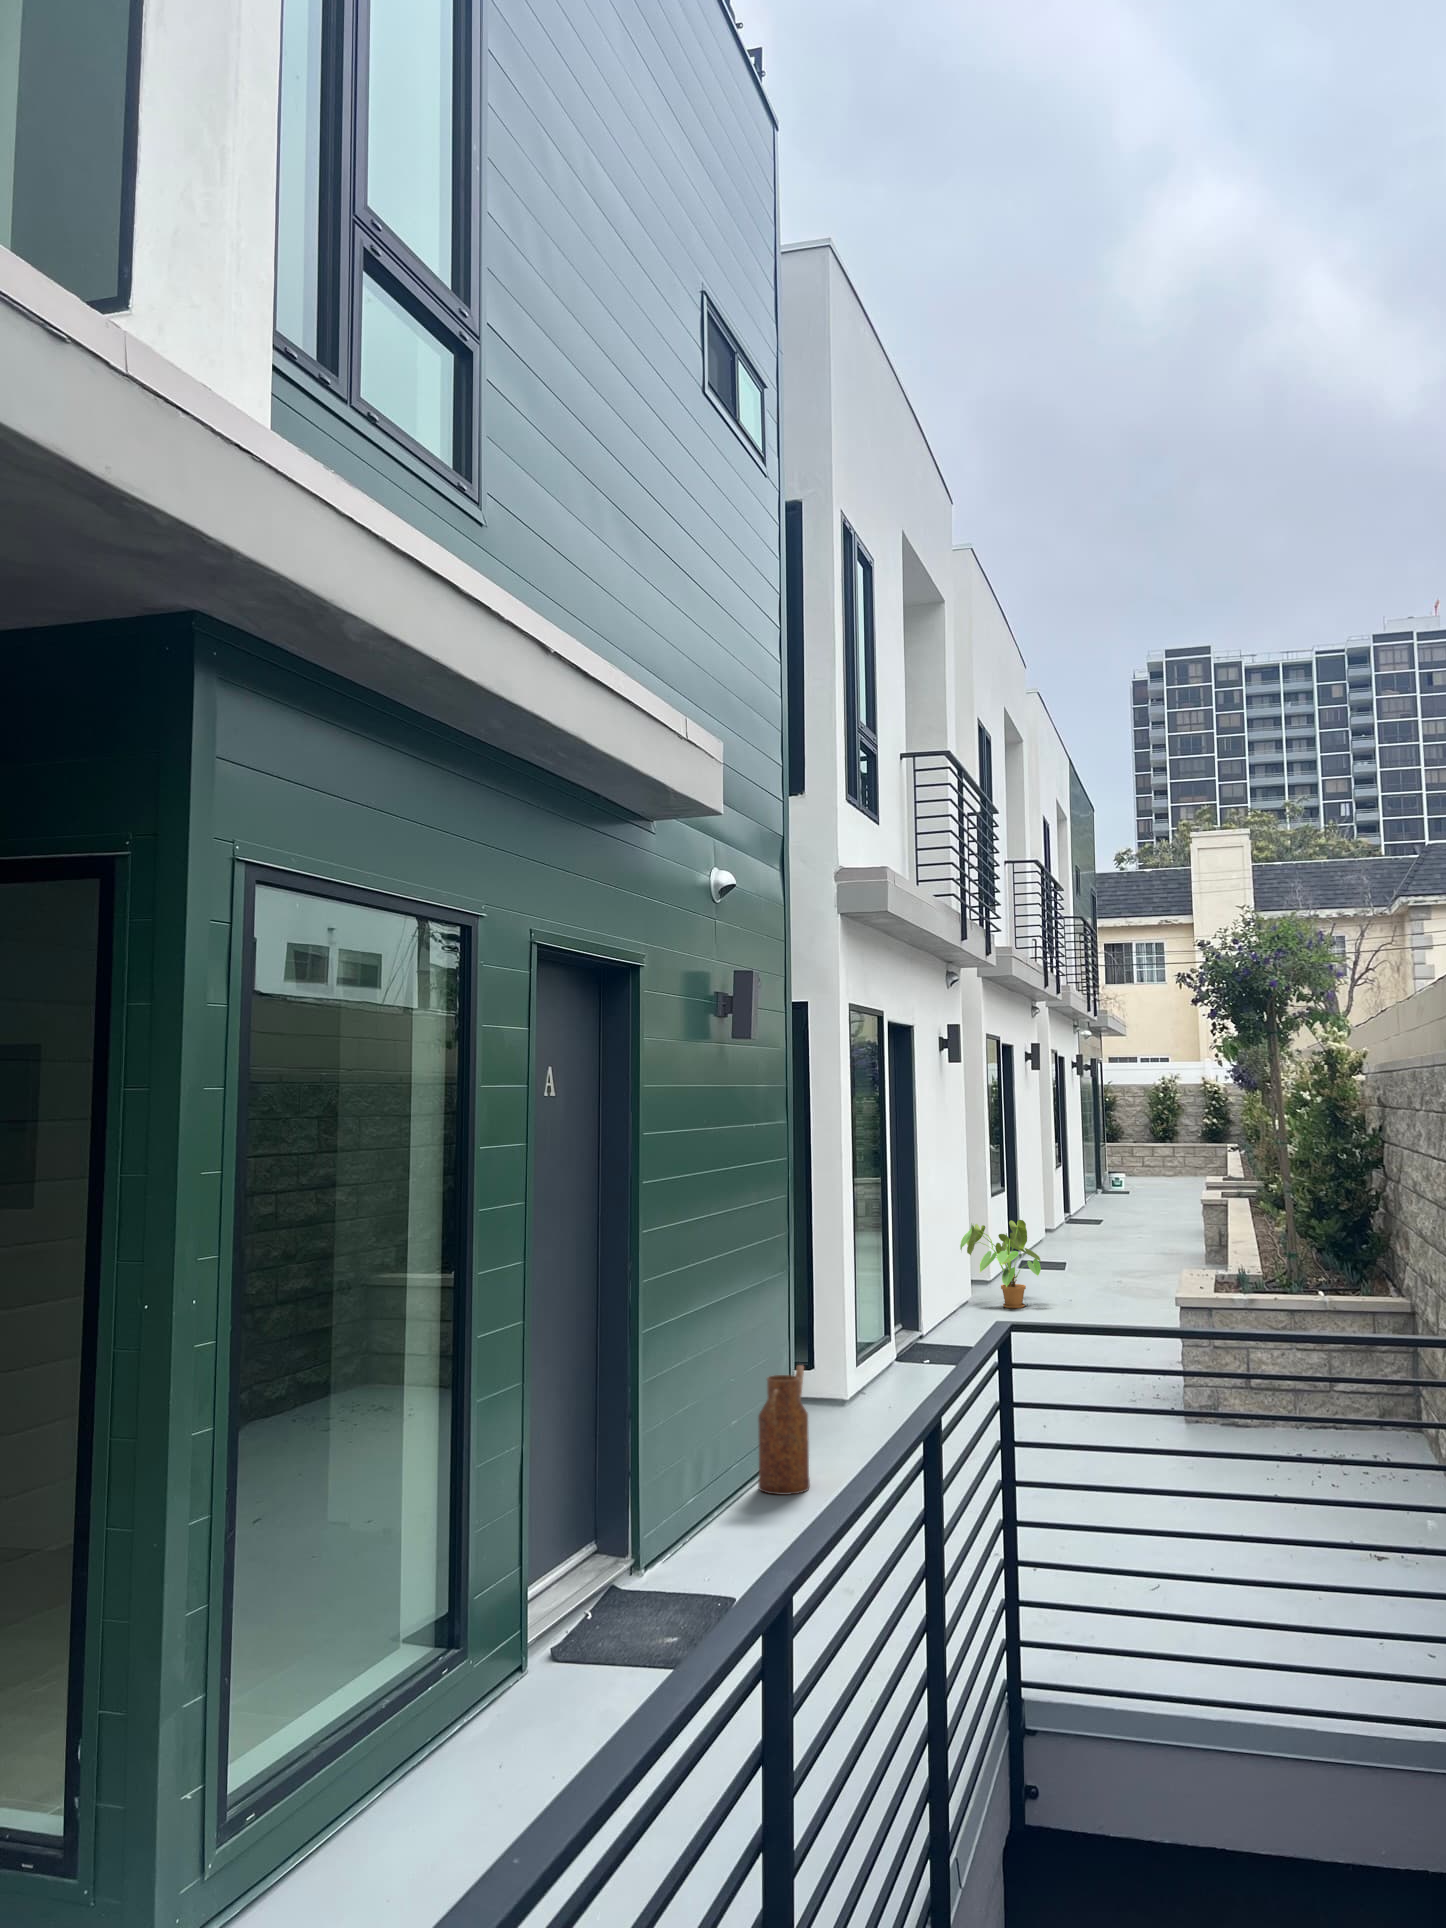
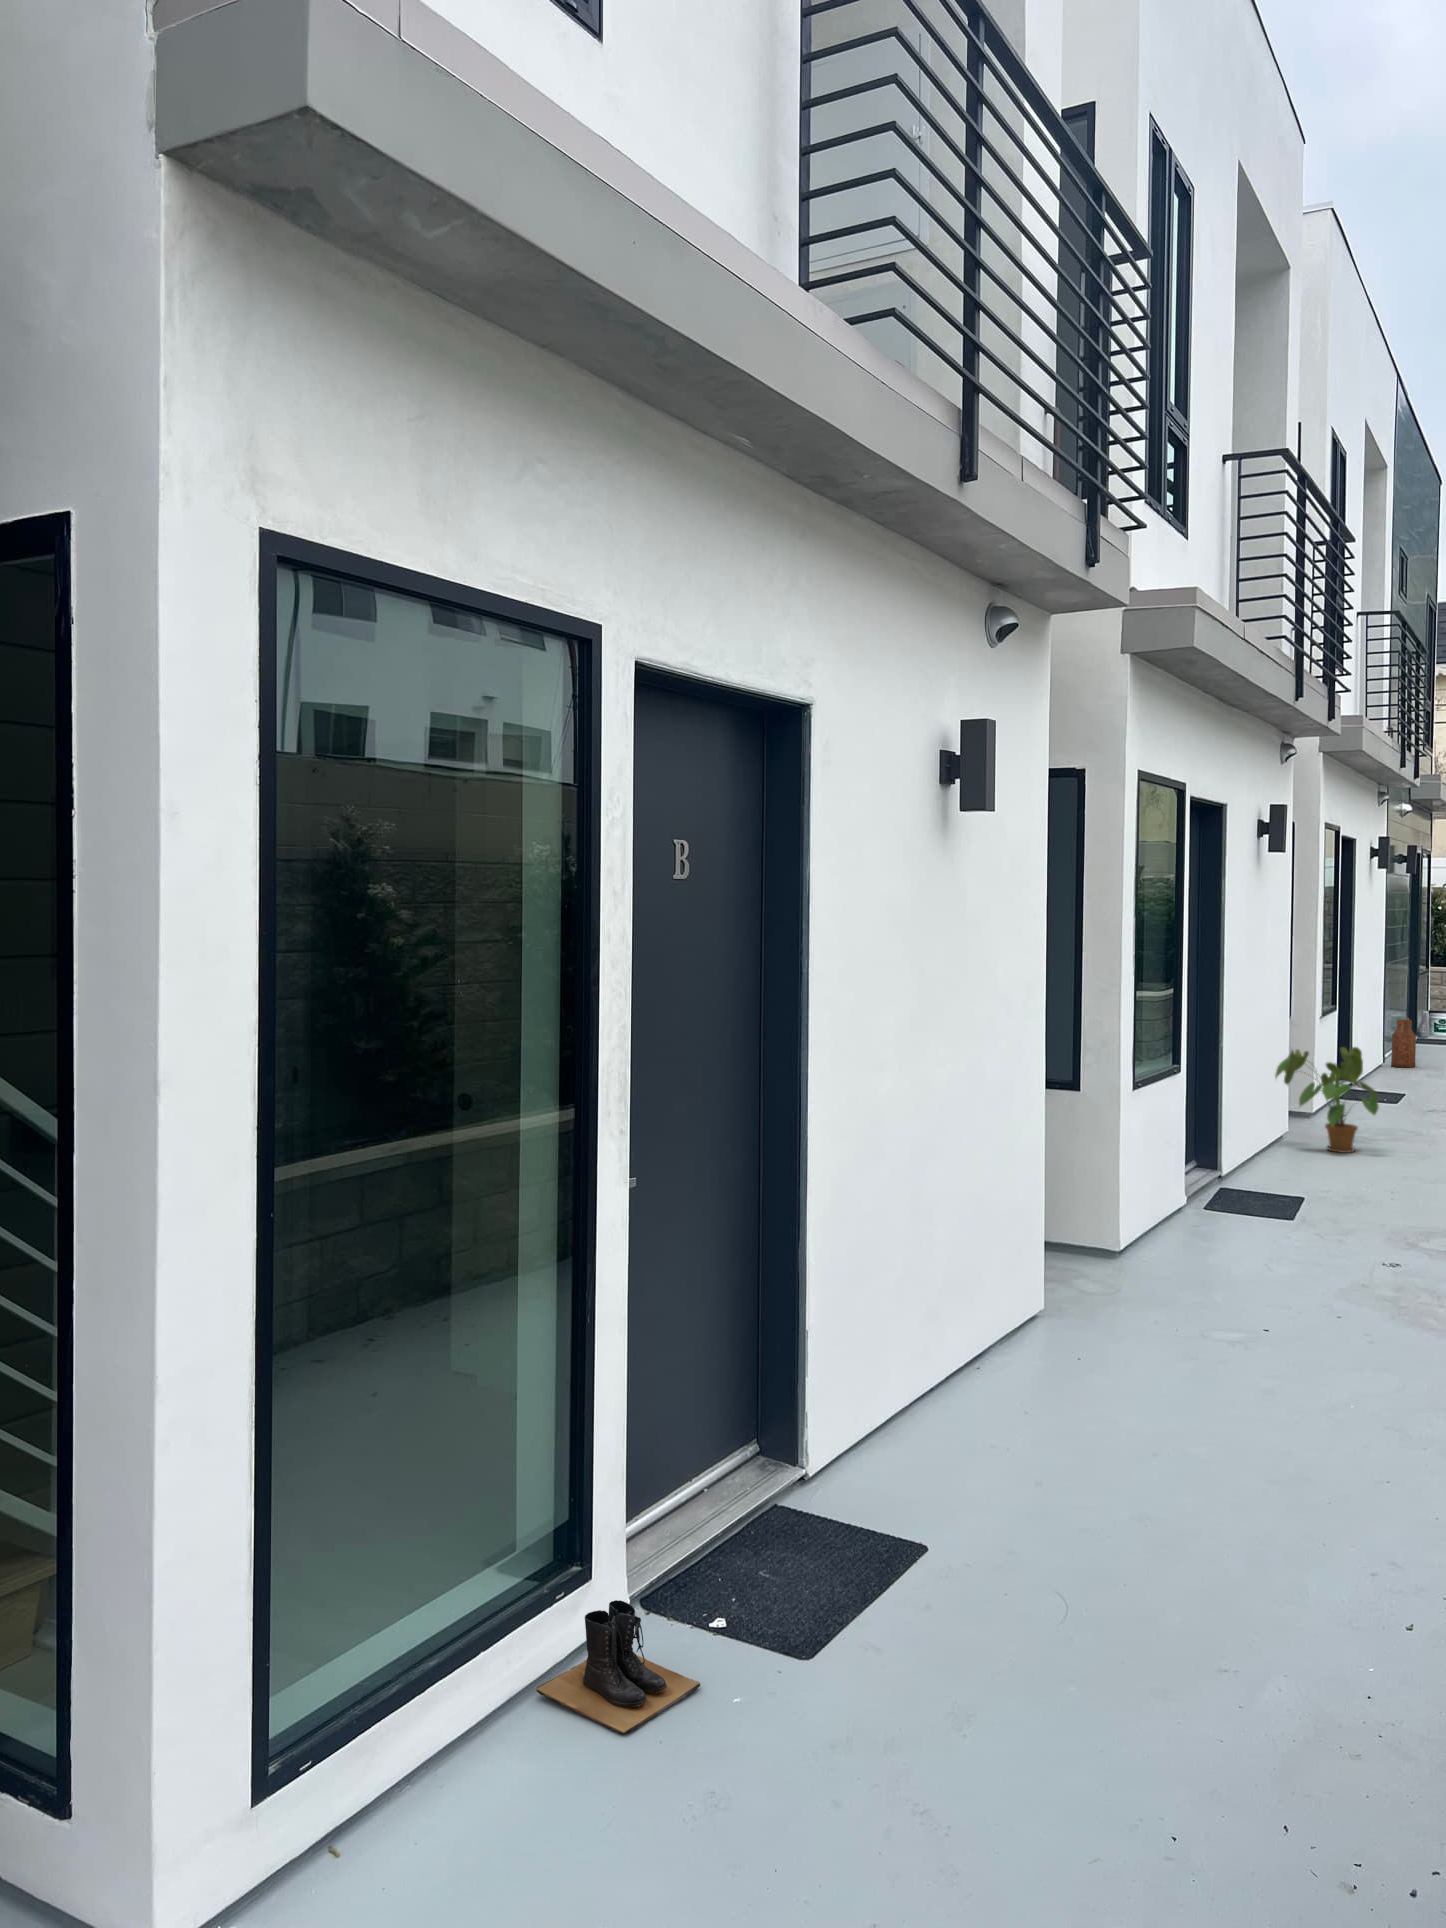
watering can: present [758,1365,810,1495] -> present [1391,1018,1416,1068]
boots: none [481,1649,600,1739] -> present [536,1600,700,1734]

